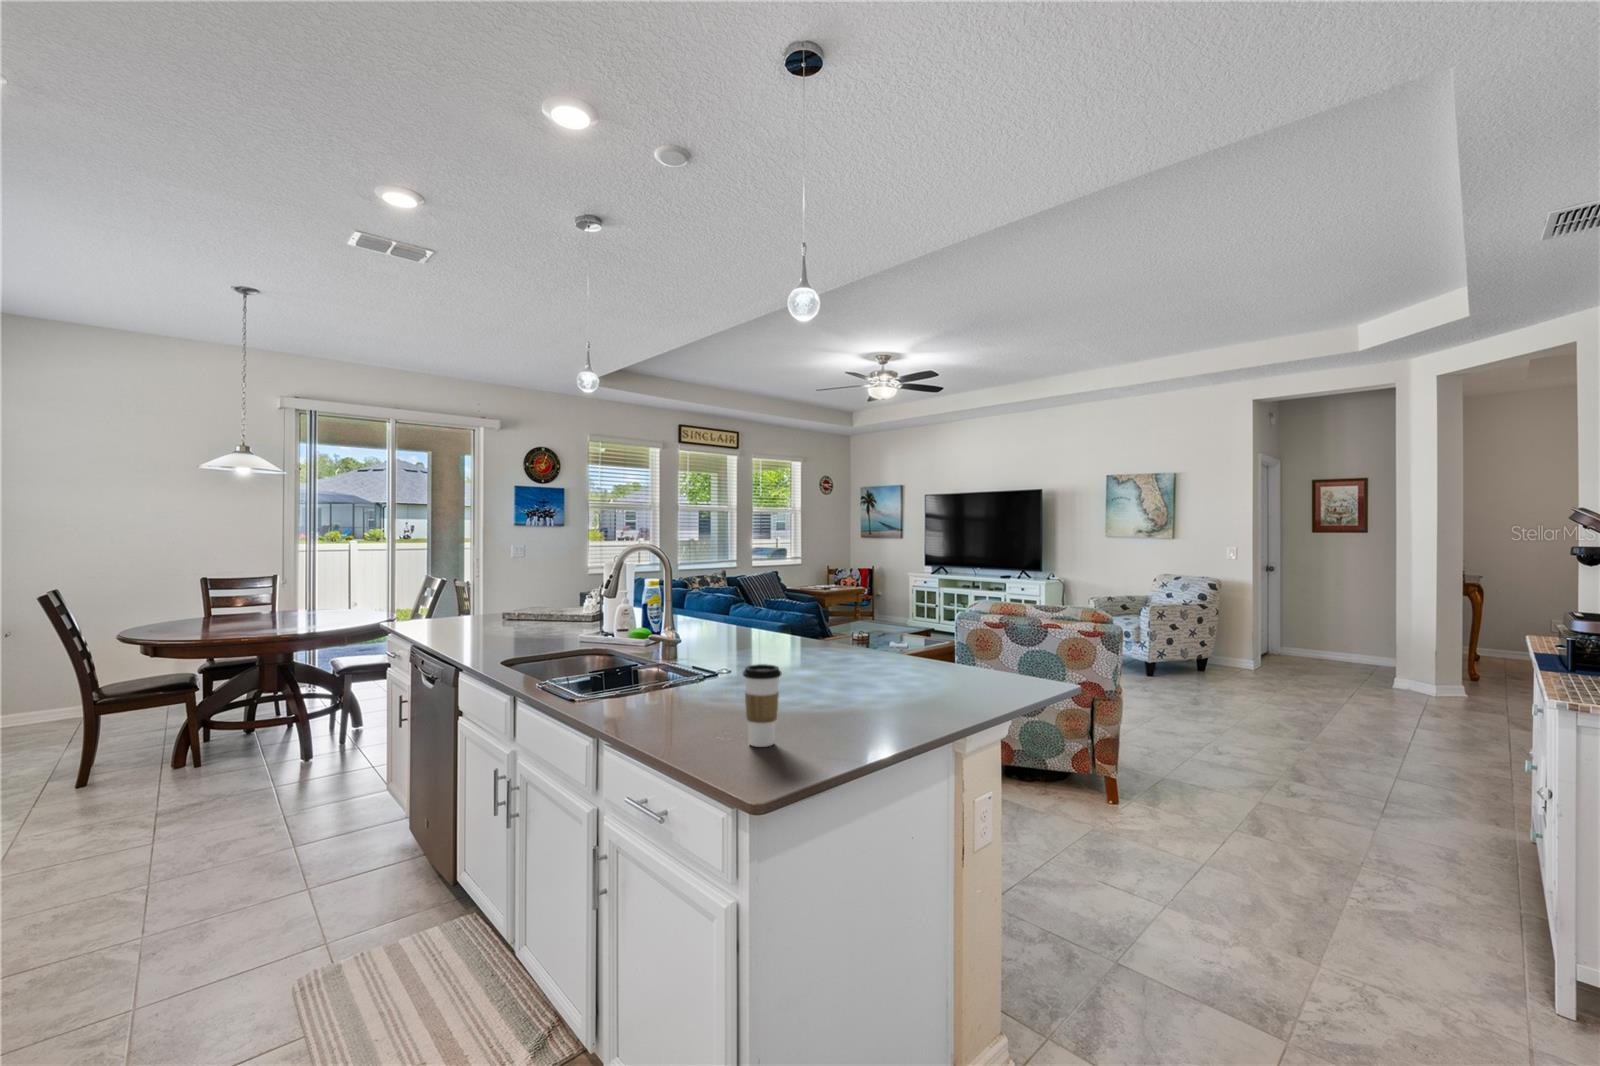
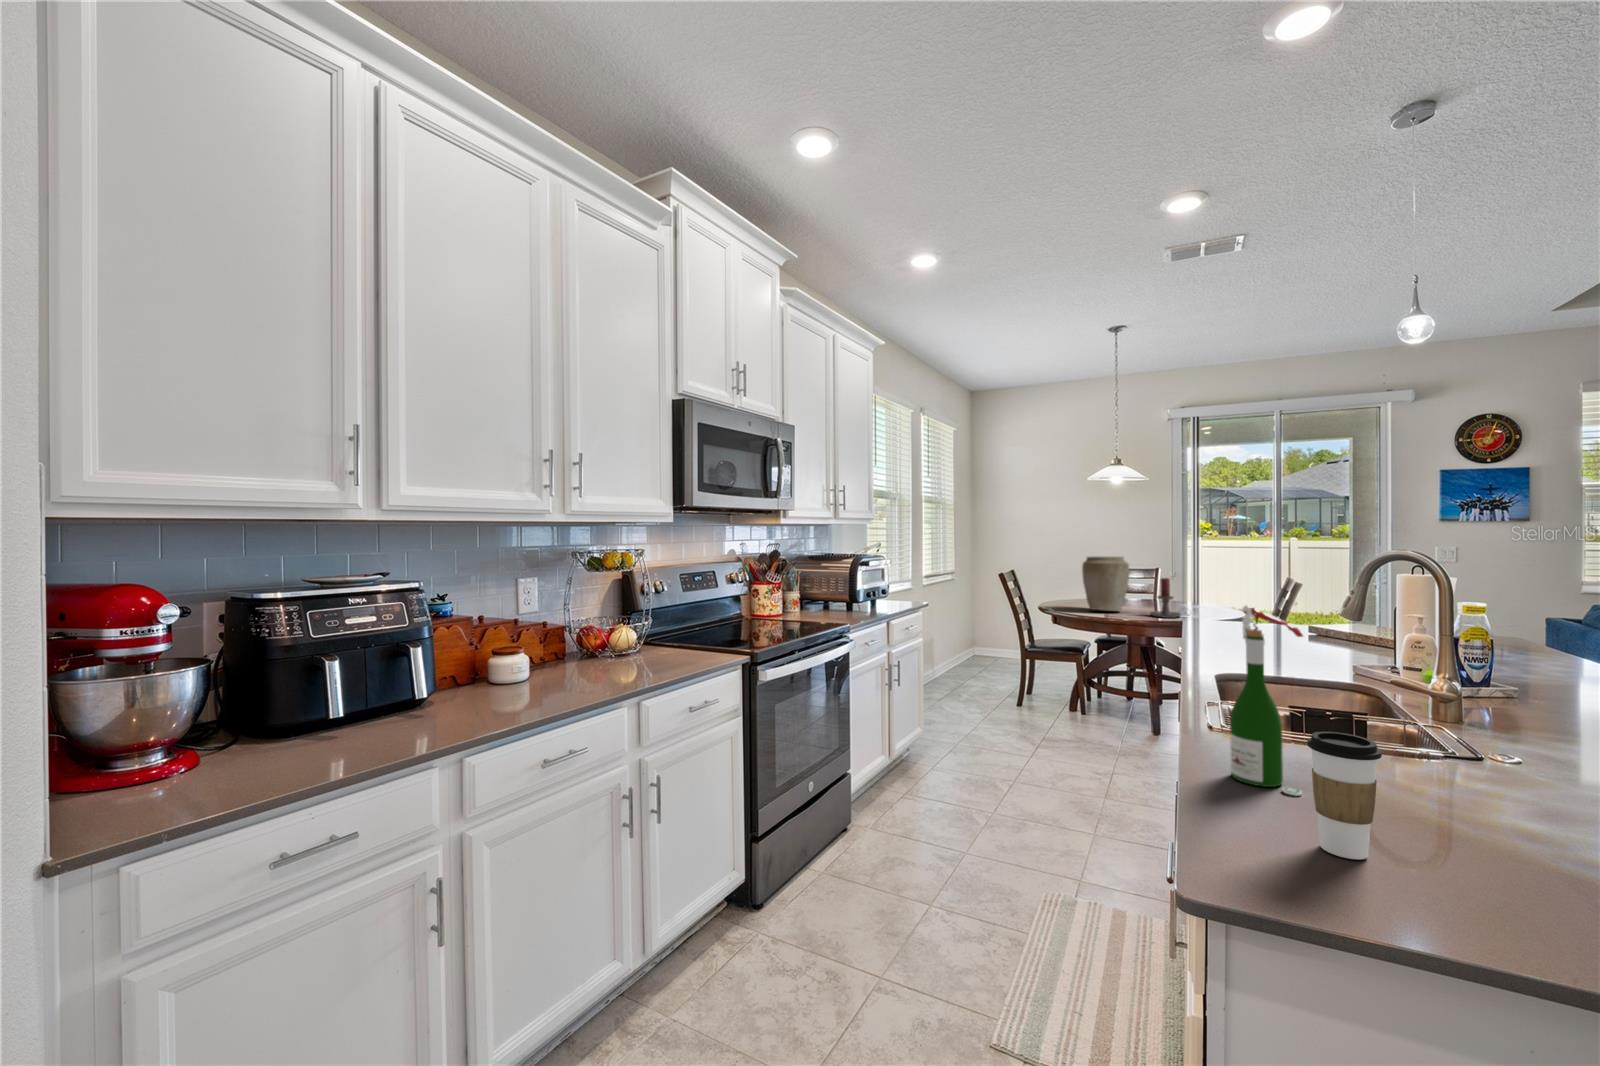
vase: none [206,561,275,628] -> present [1082,557,1129,611]
candle holder: none [304,582,353,626] -> present [1150,578,1181,618]
wine bottle: none [643,586,697,729] -> present [1230,605,1303,796]

